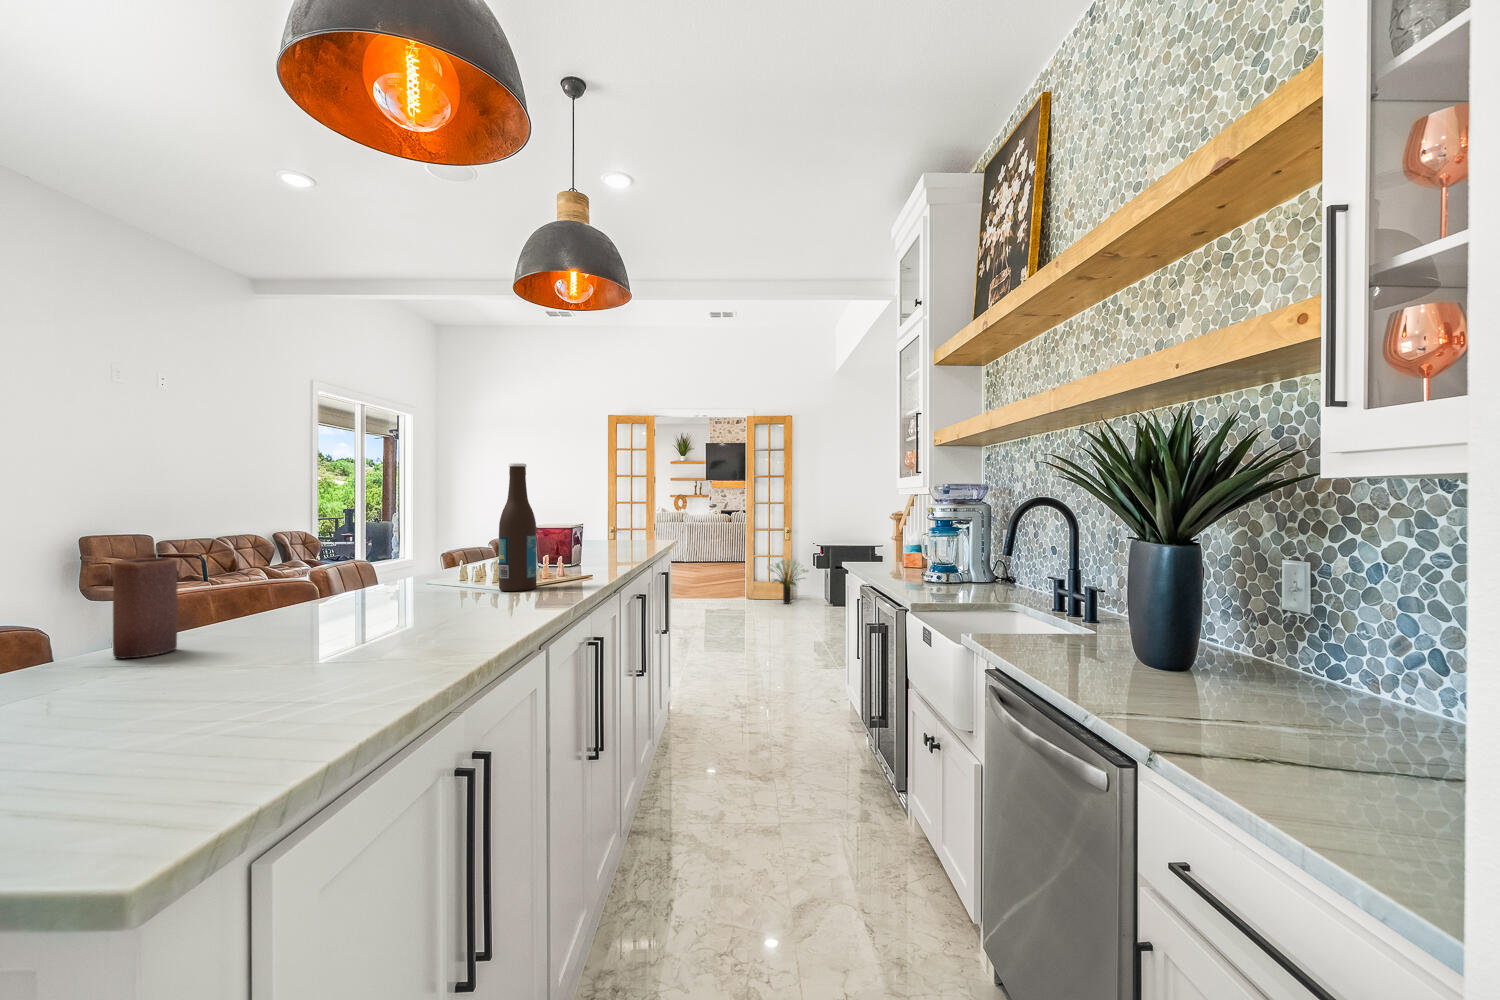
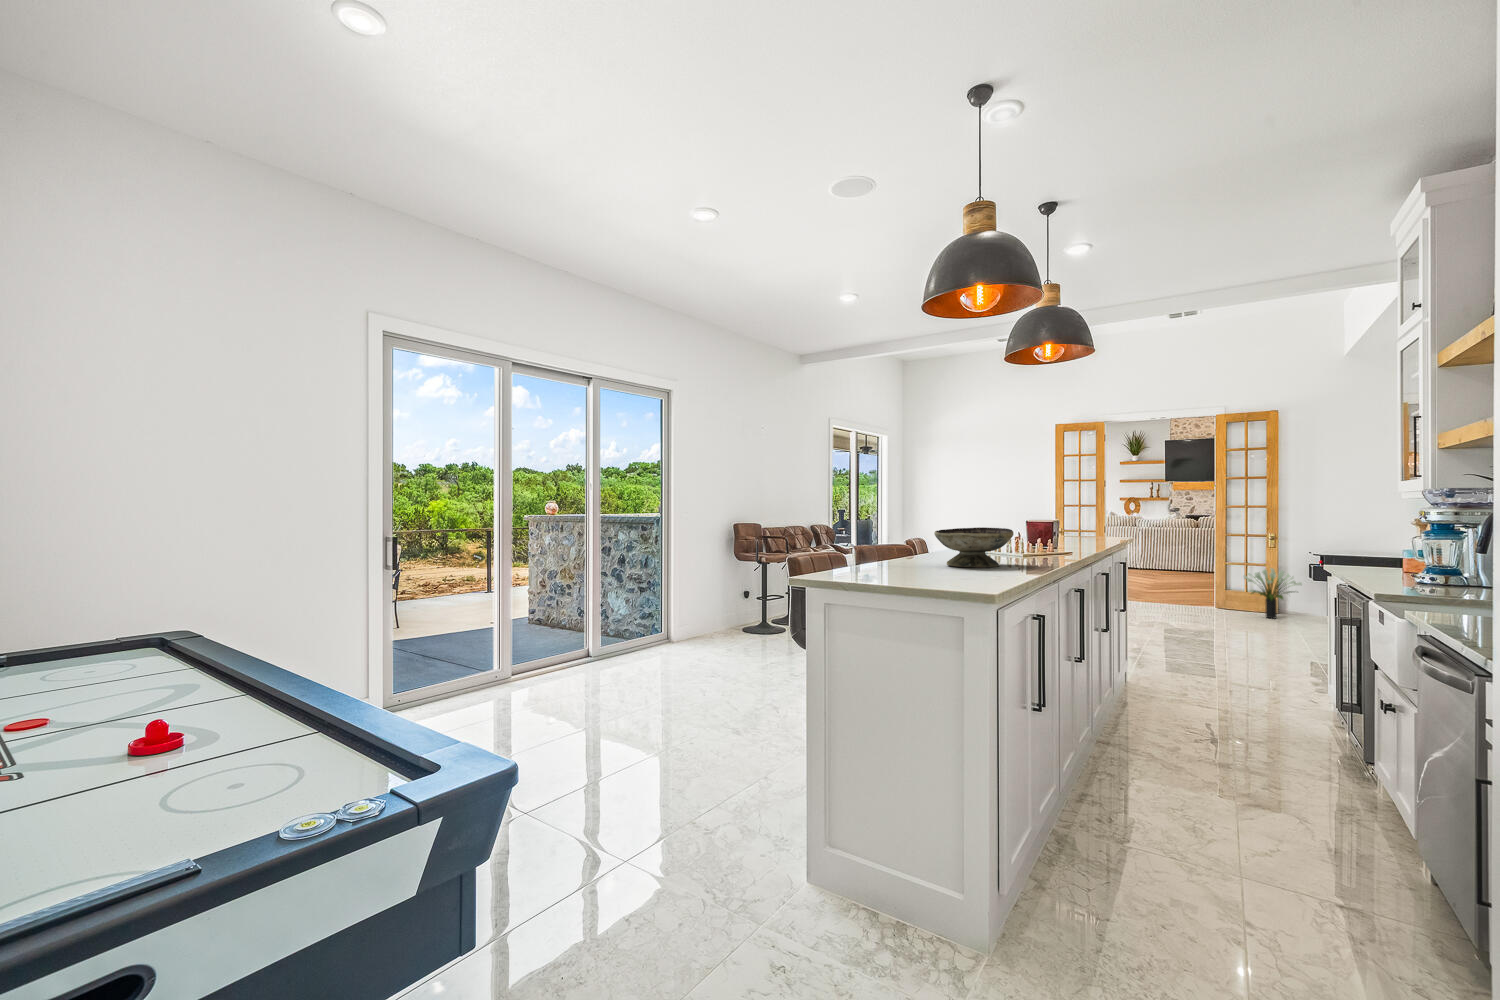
beer bottle: present [499,463,537,591] -> none [1020,481,1044,558]
decorative bowl: none [268,547,451,640] -> present [934,527,1013,568]
candle: present [113,558,178,658] -> none [881,527,901,568]

